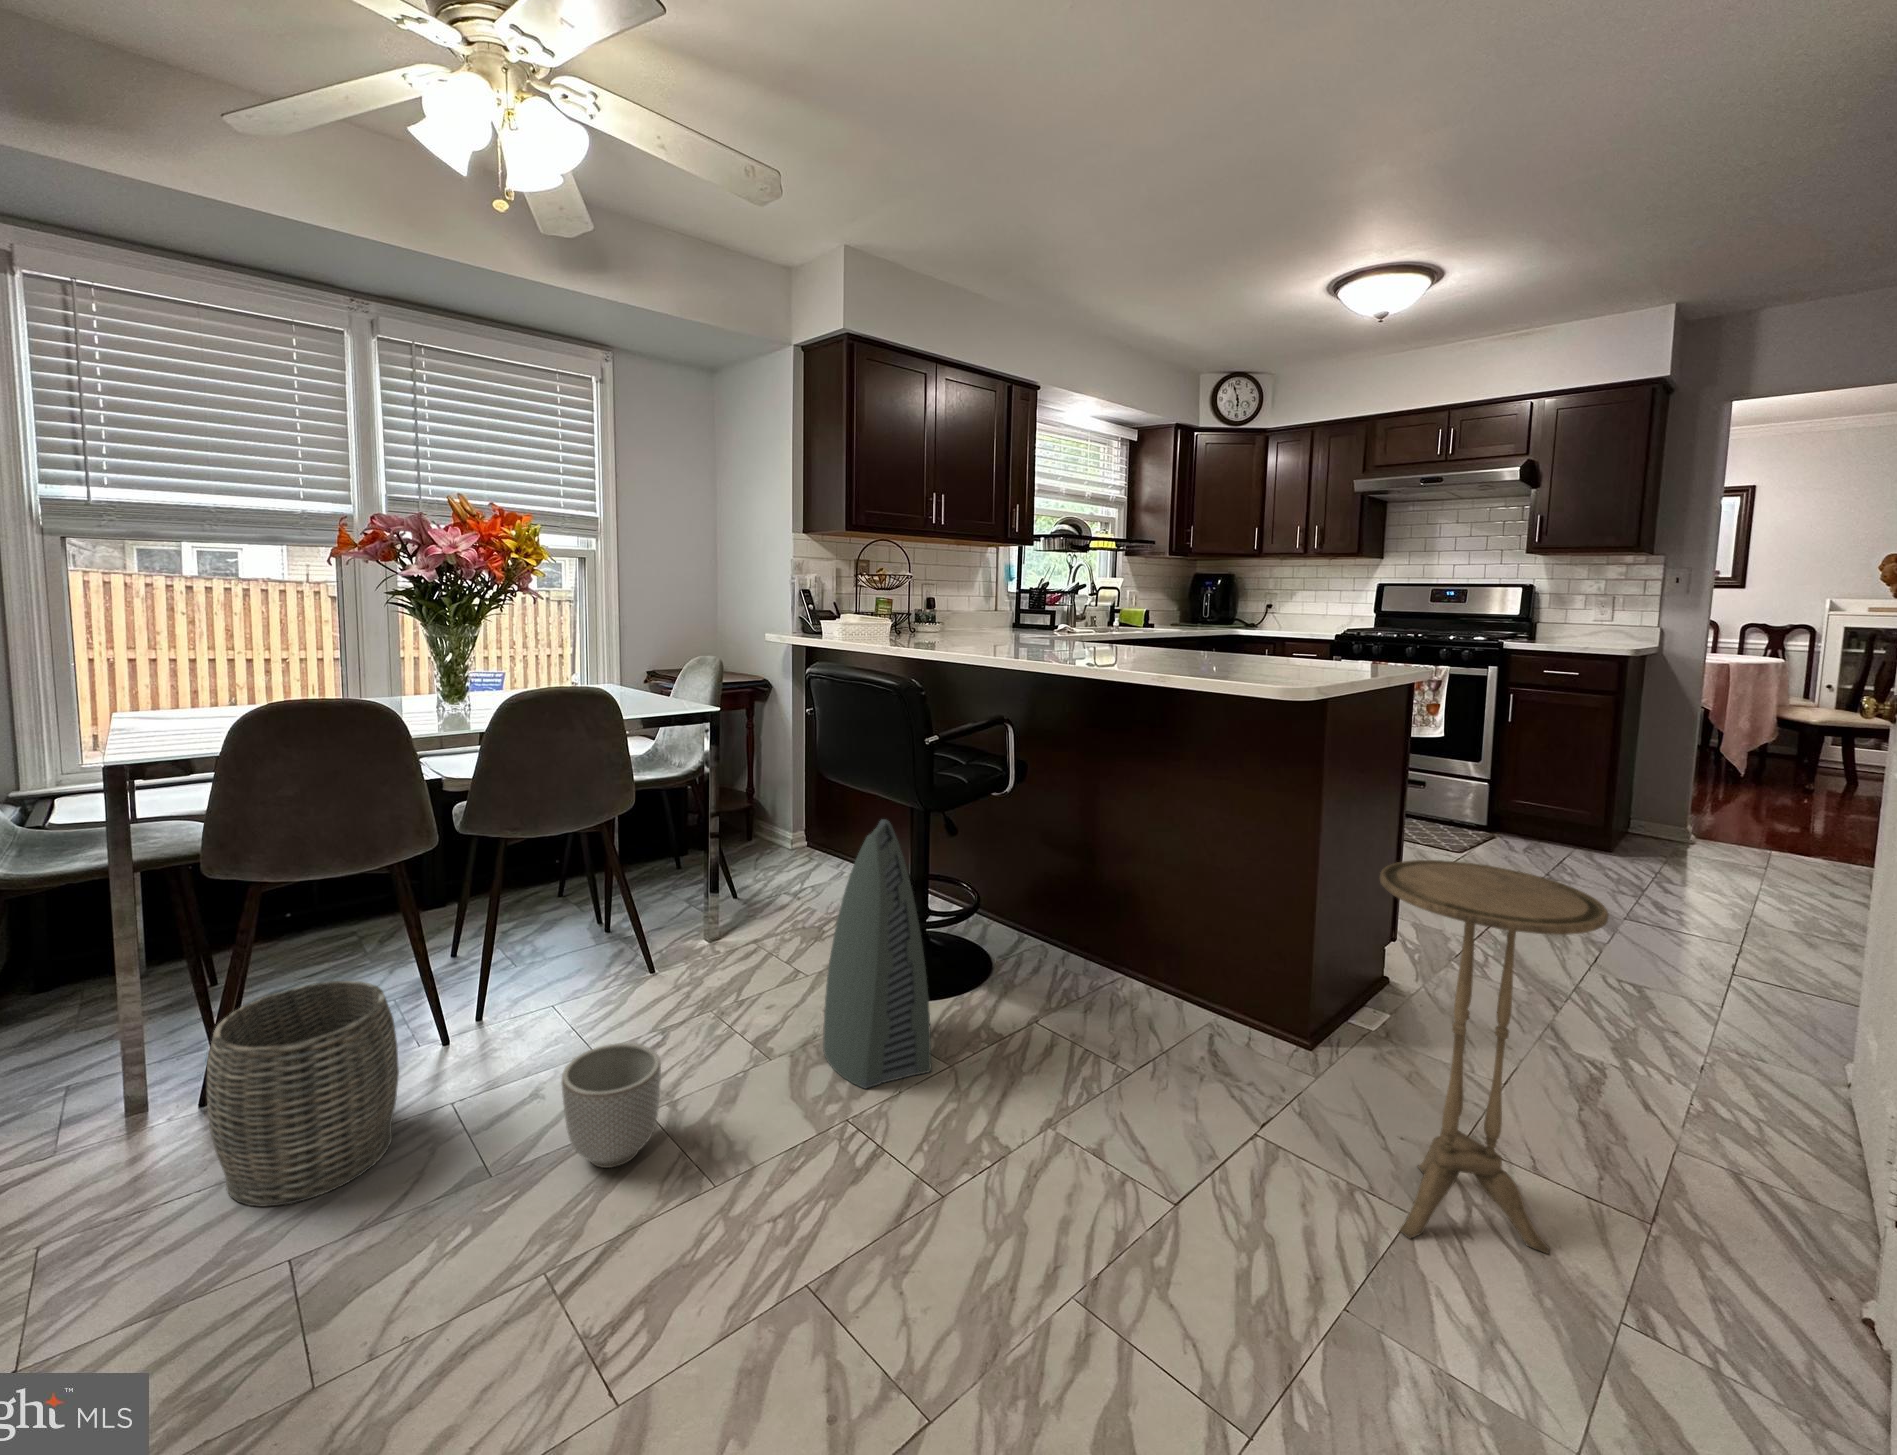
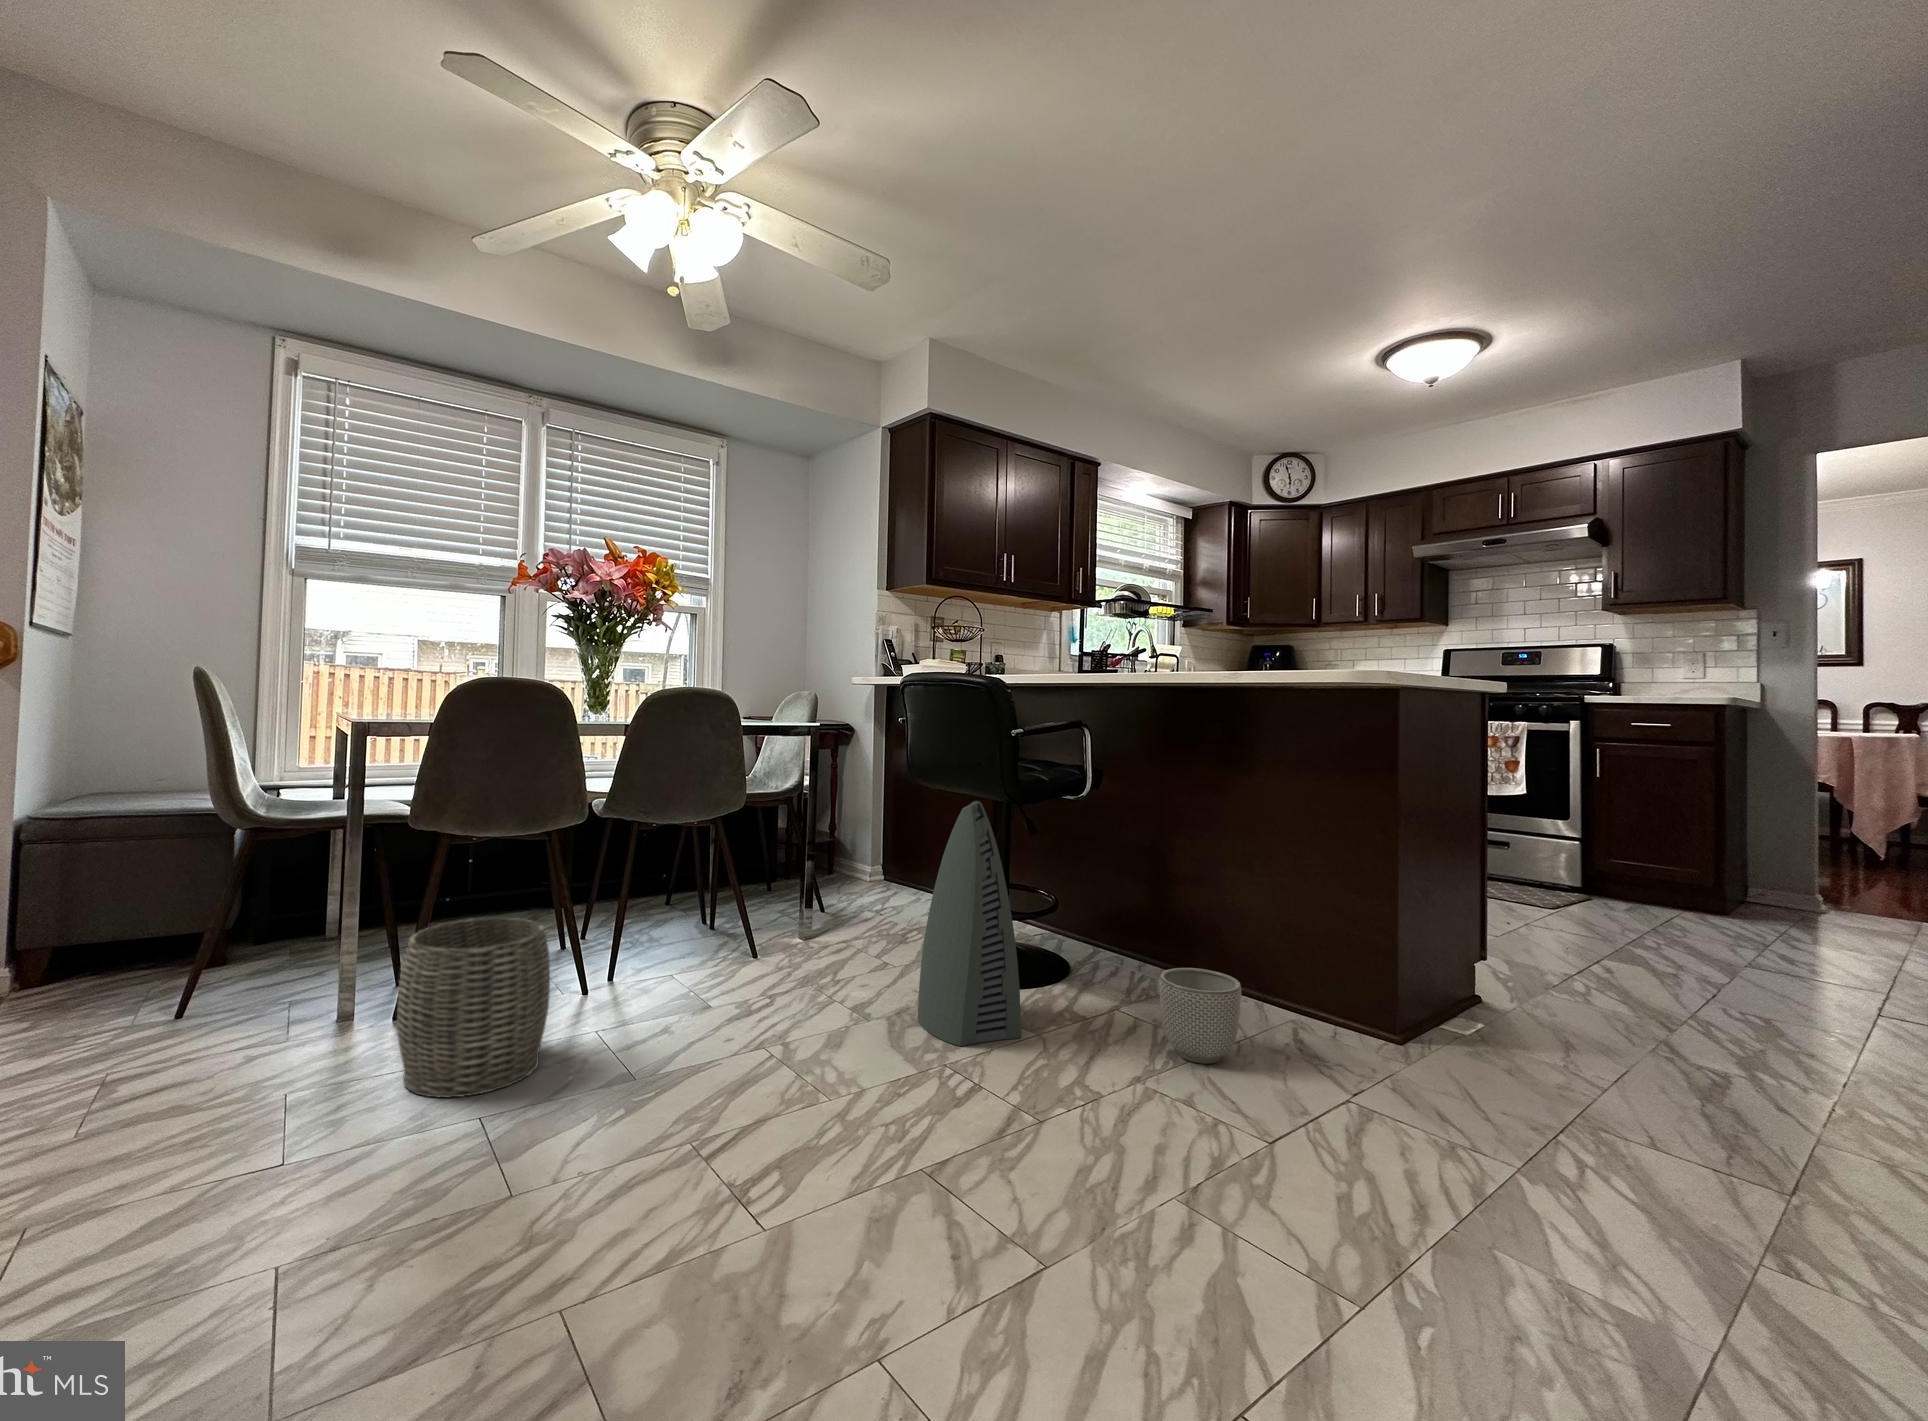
side table: present [1380,860,1609,1254] -> none [1432,815,1639,1176]
planter: present [561,1043,661,1168] -> present [1159,968,1241,1064]

